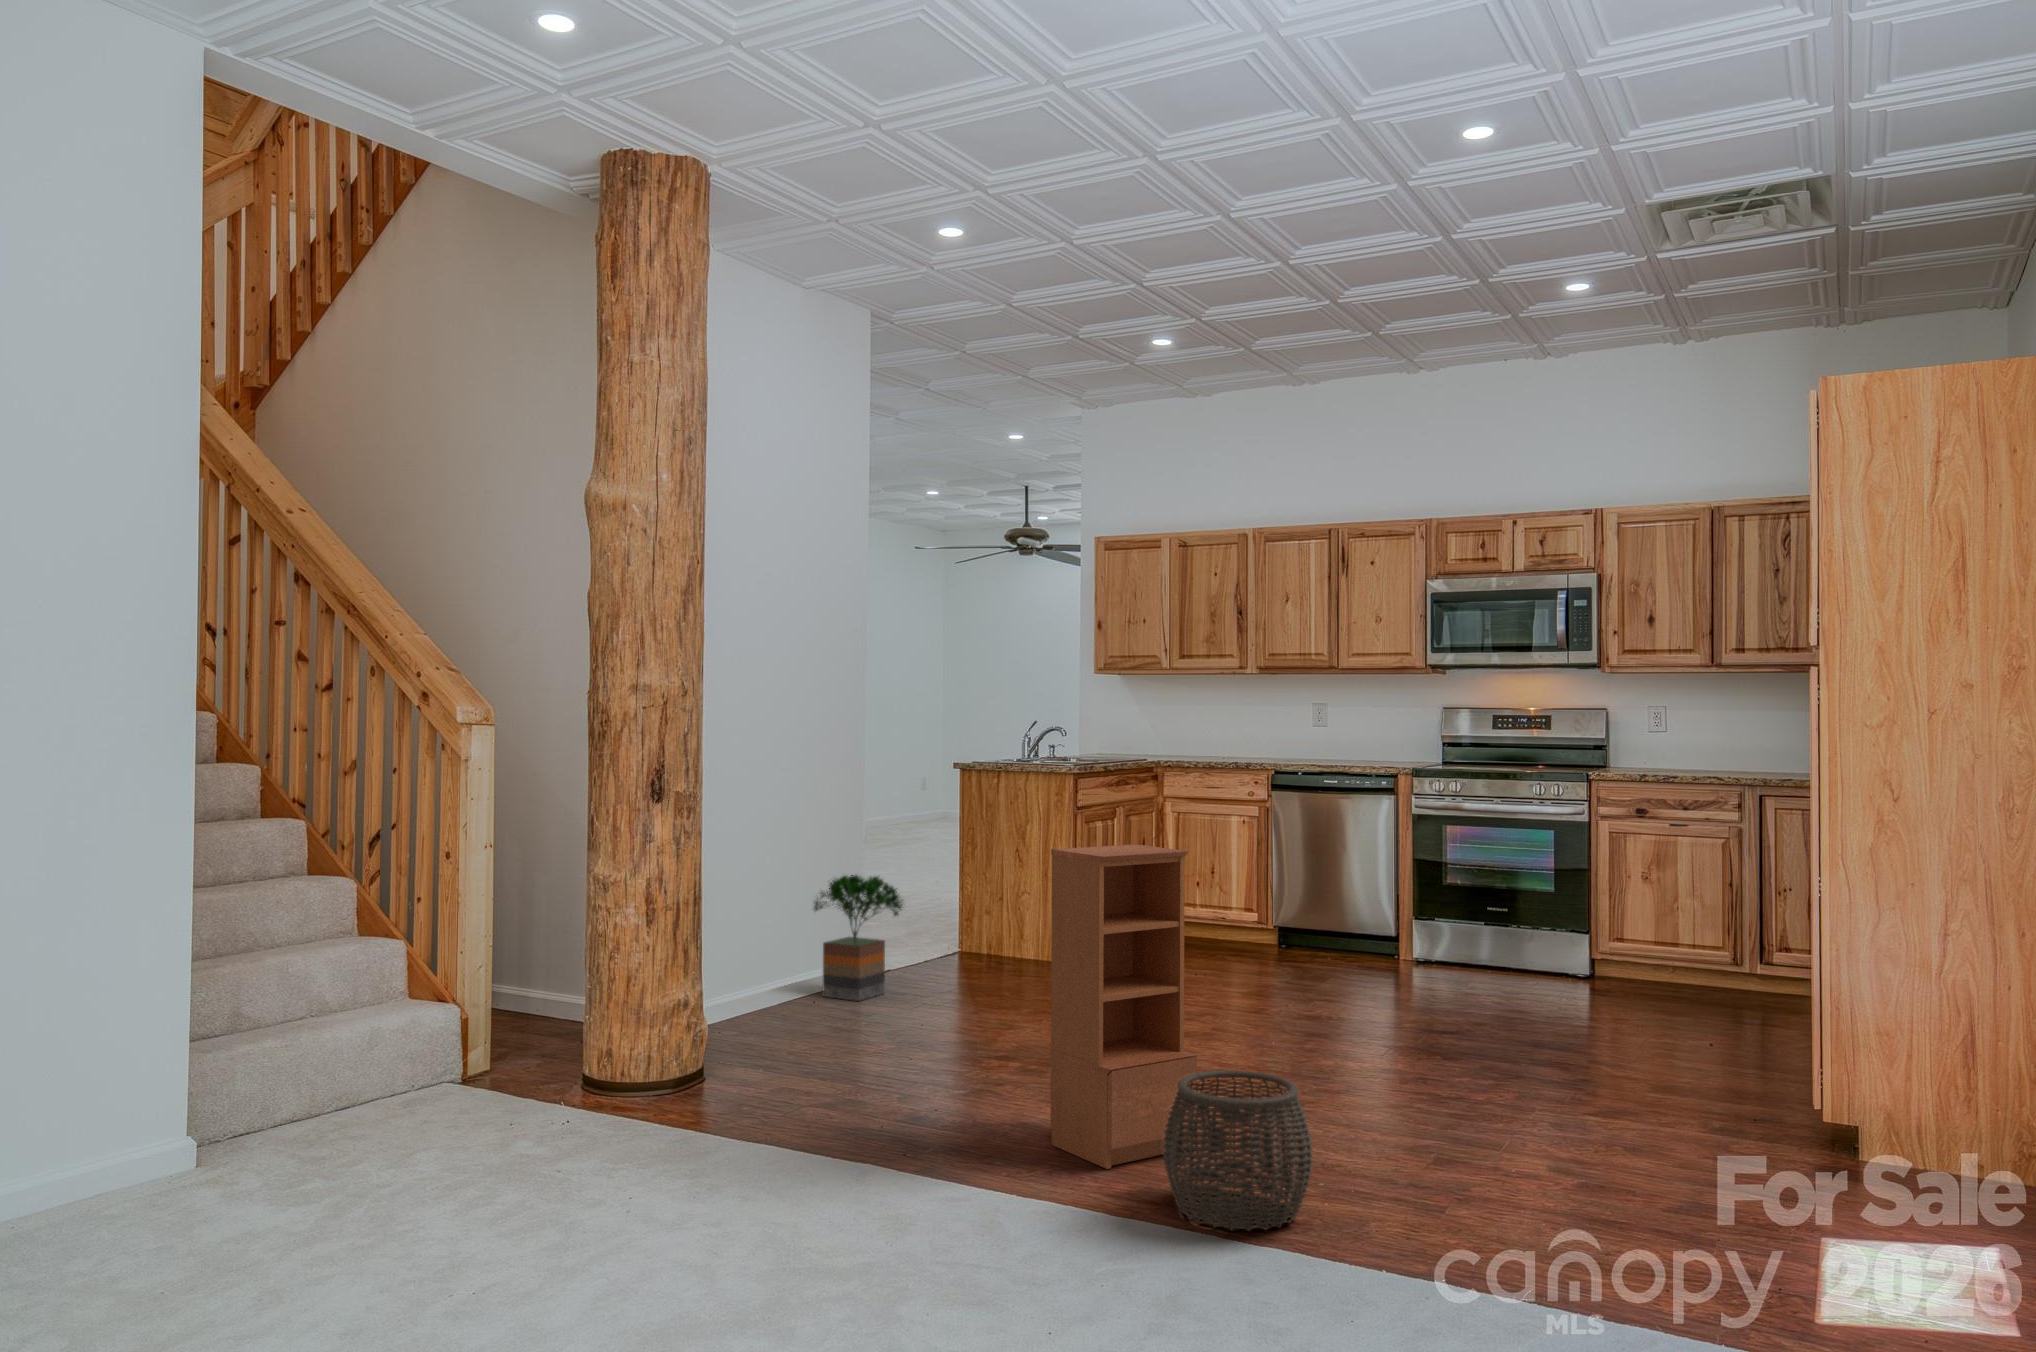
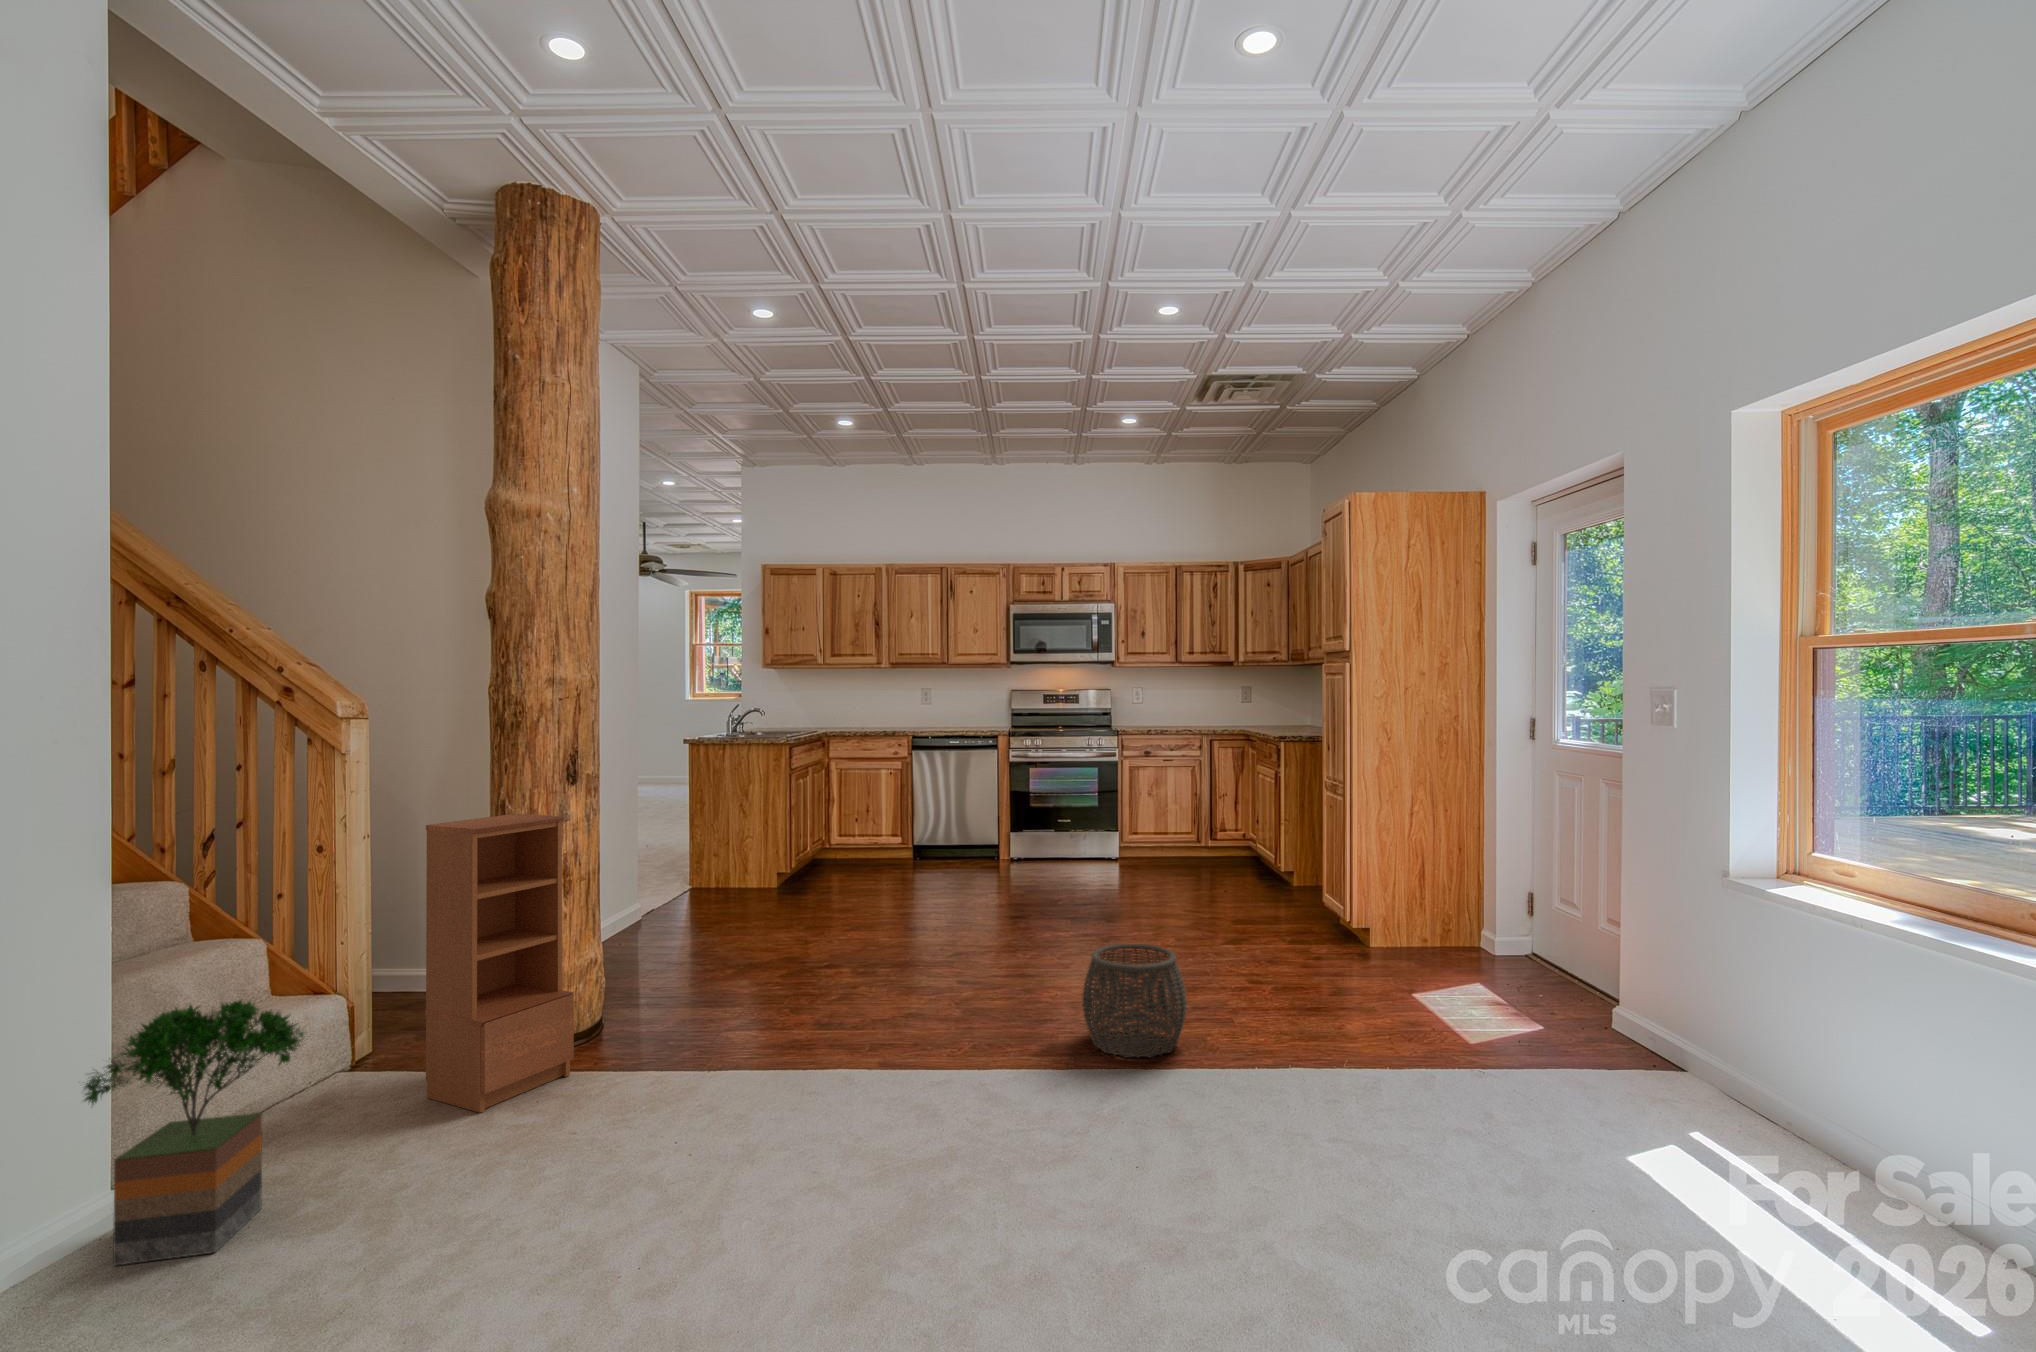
bookcase: present [1050,844,1197,1169] -> present [425,814,574,1113]
potted tree: present [813,875,903,1001] -> present [83,1000,304,1266]

